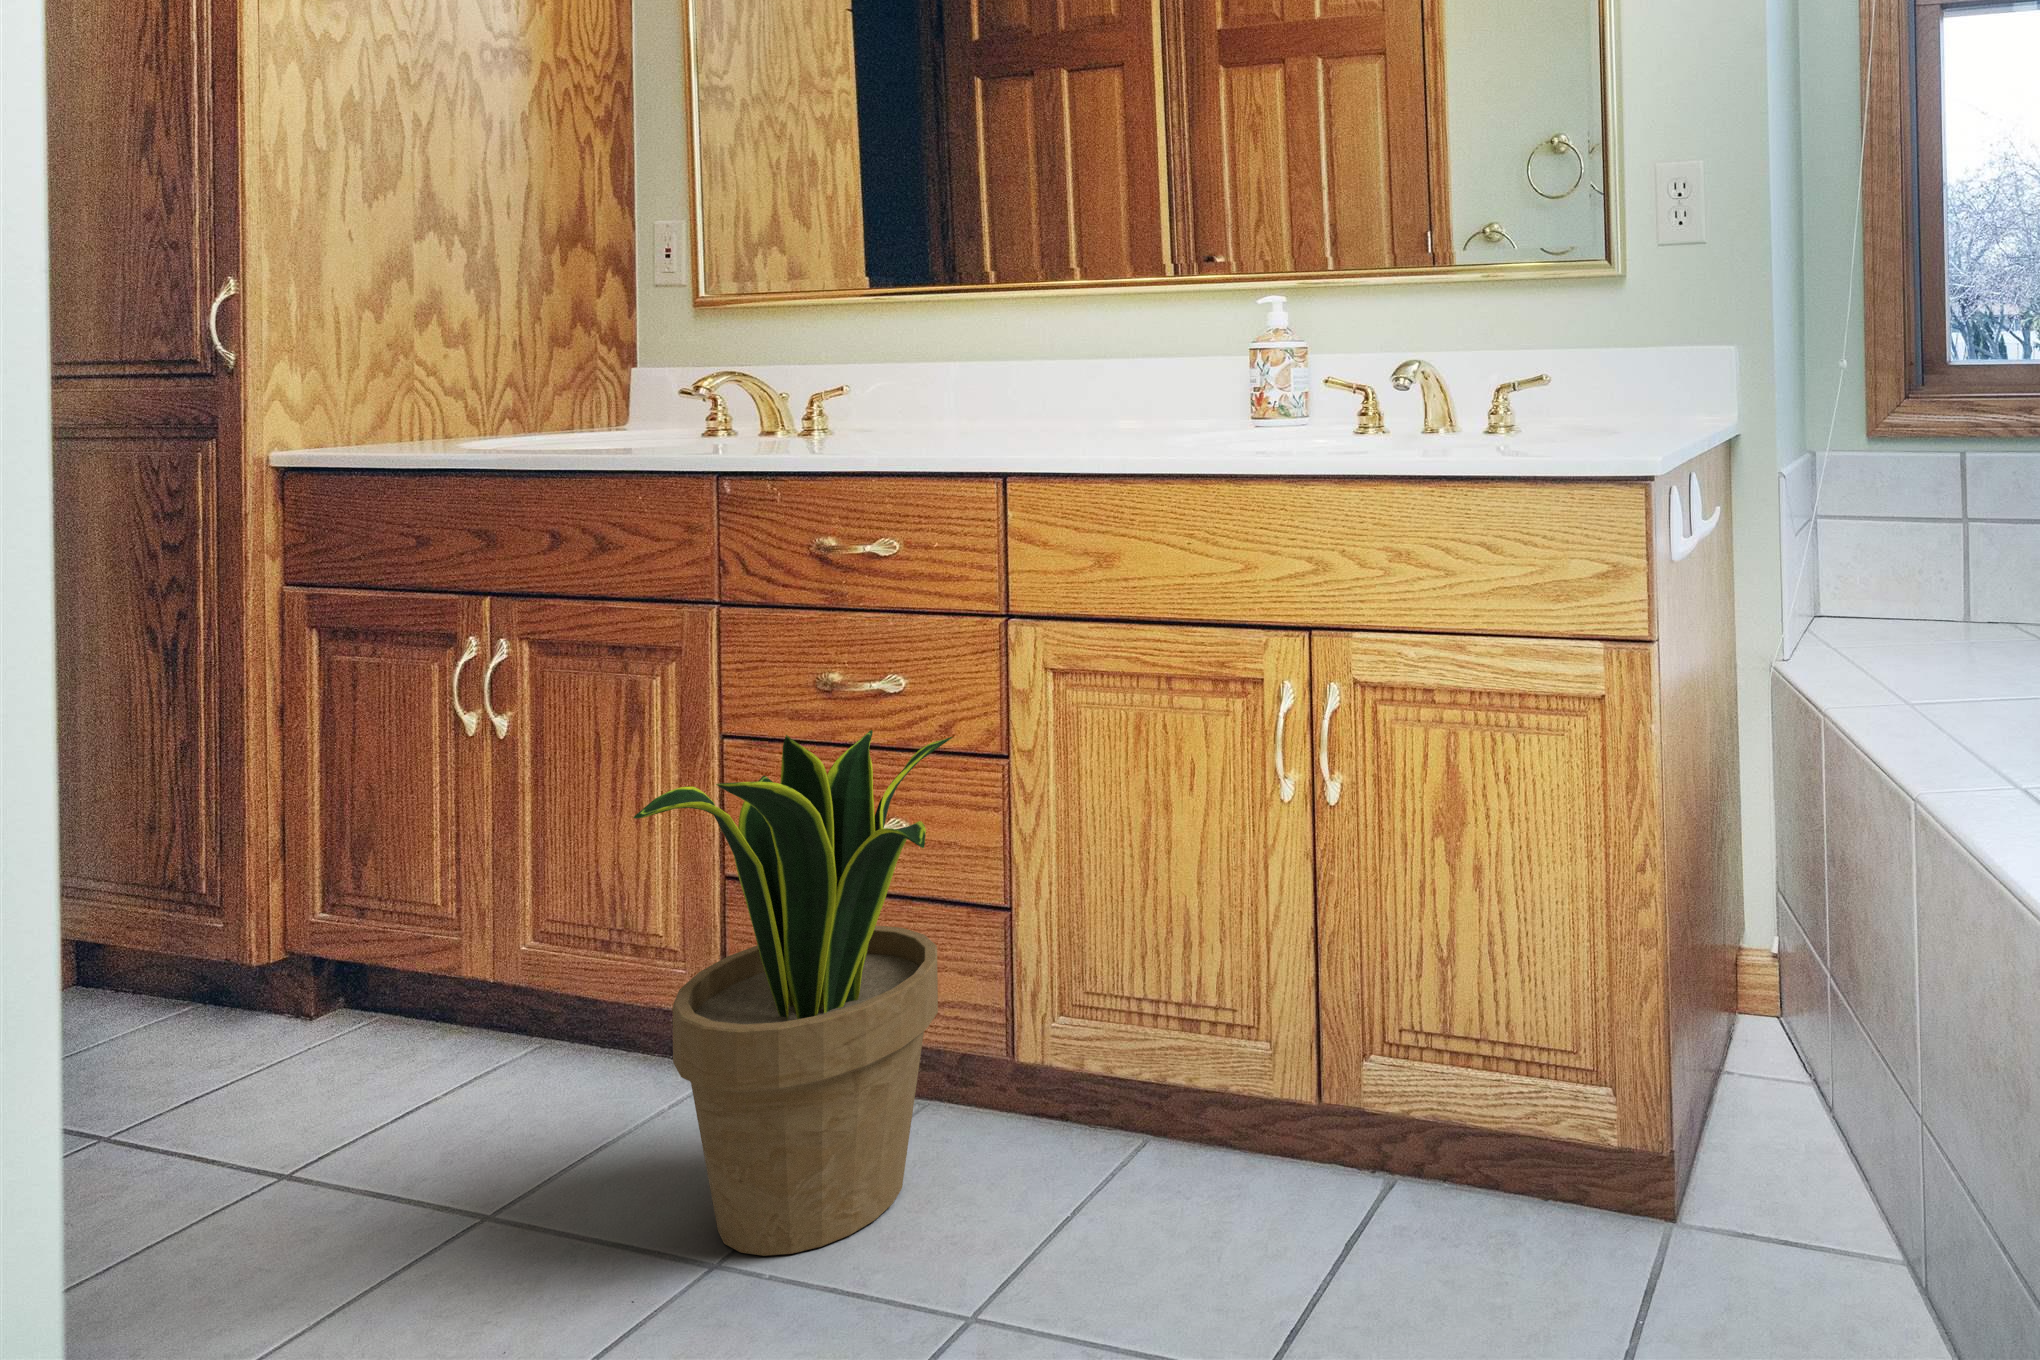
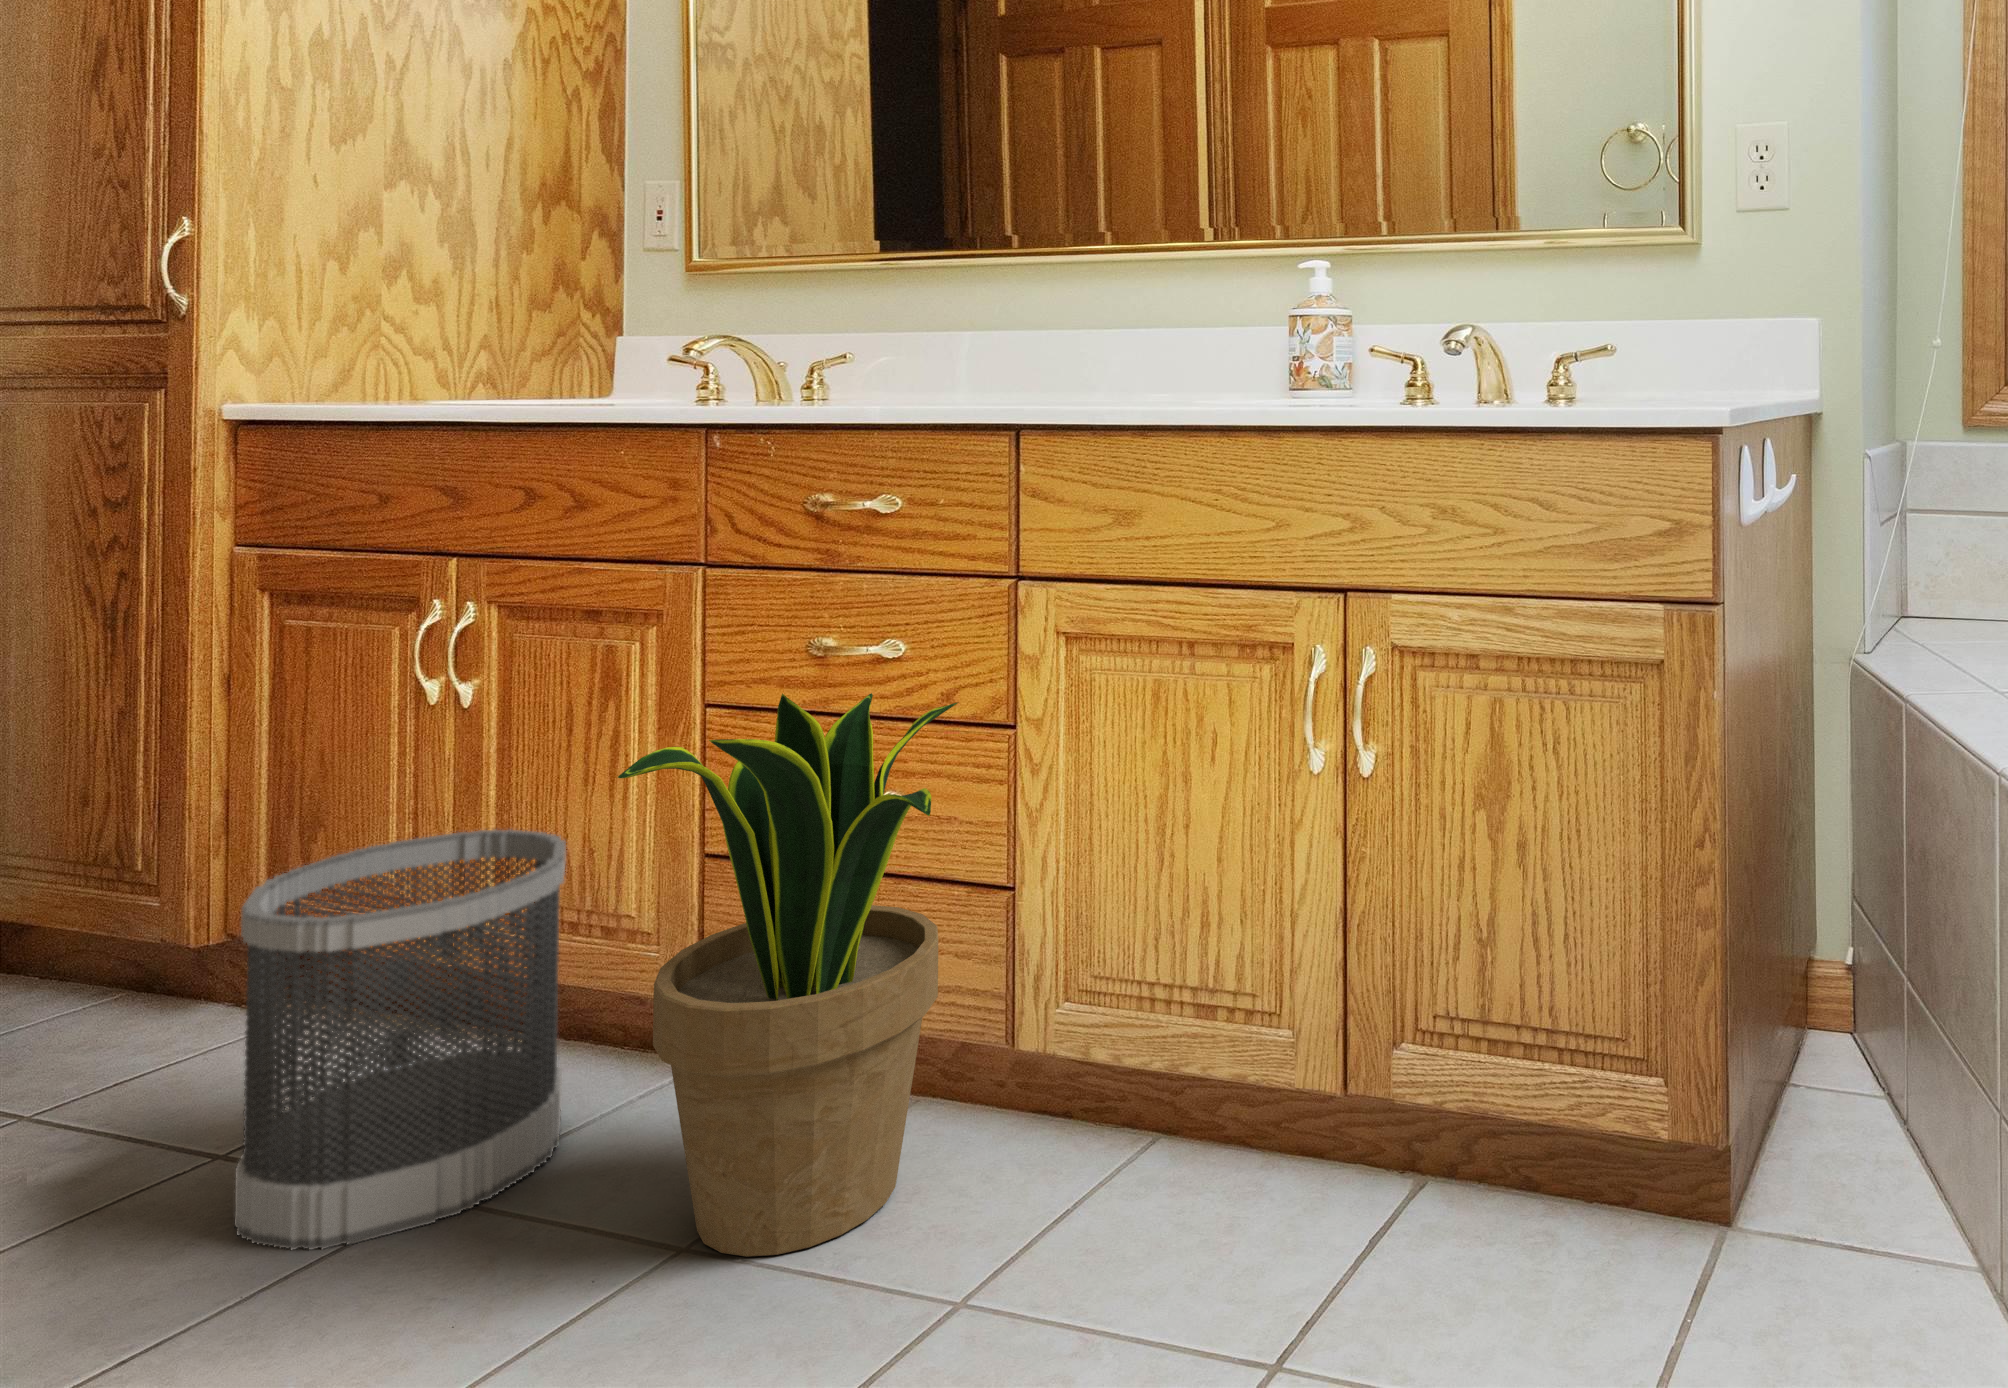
wastebasket: none [293,856,595,1252] -> present [234,830,566,1250]

